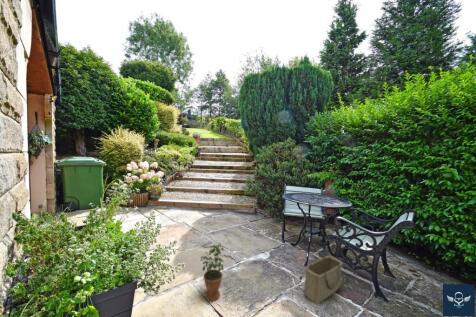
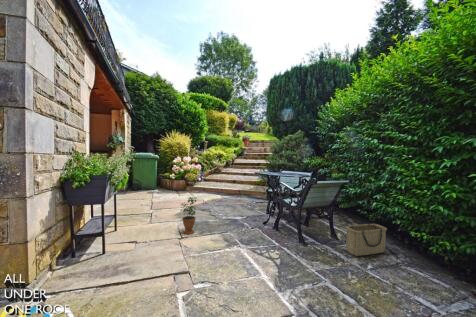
basket: present [305,256,343,304] -> present [346,224,387,256]

